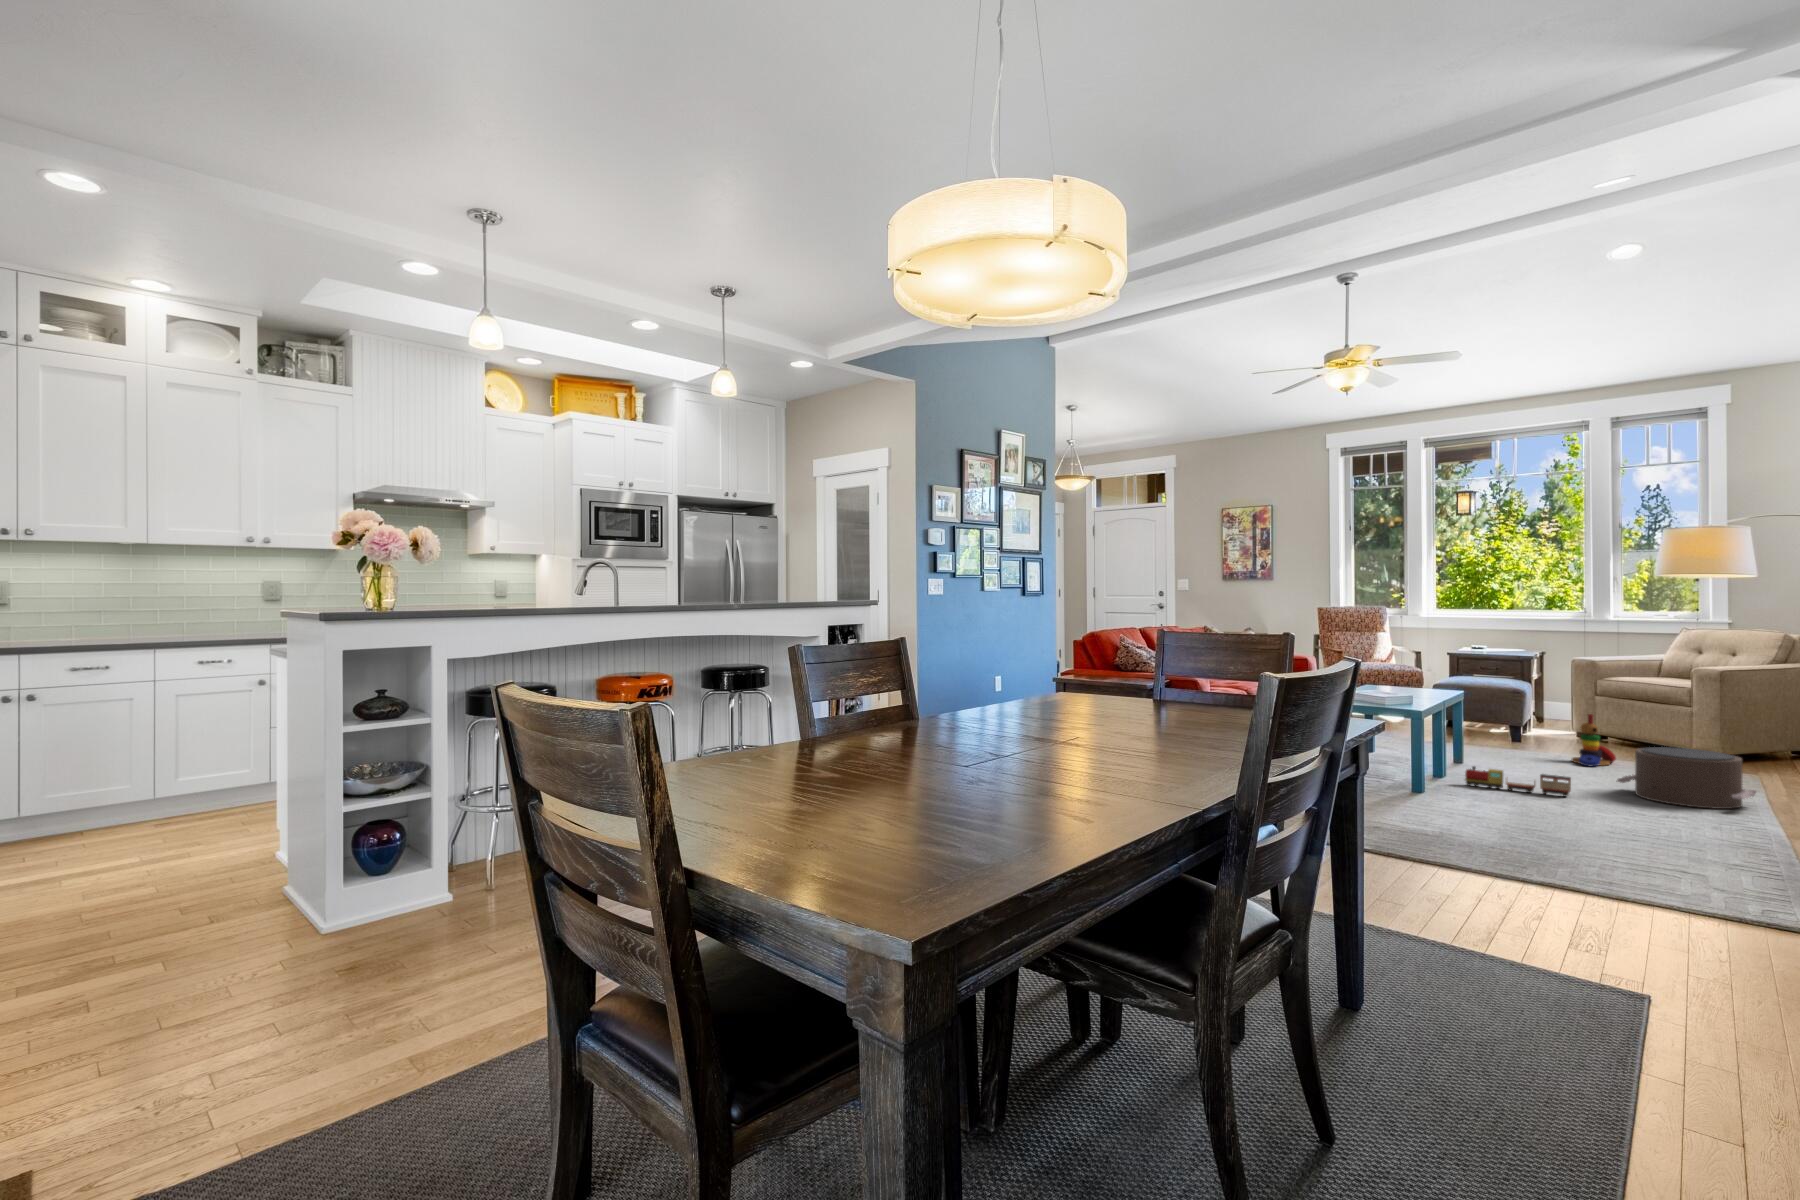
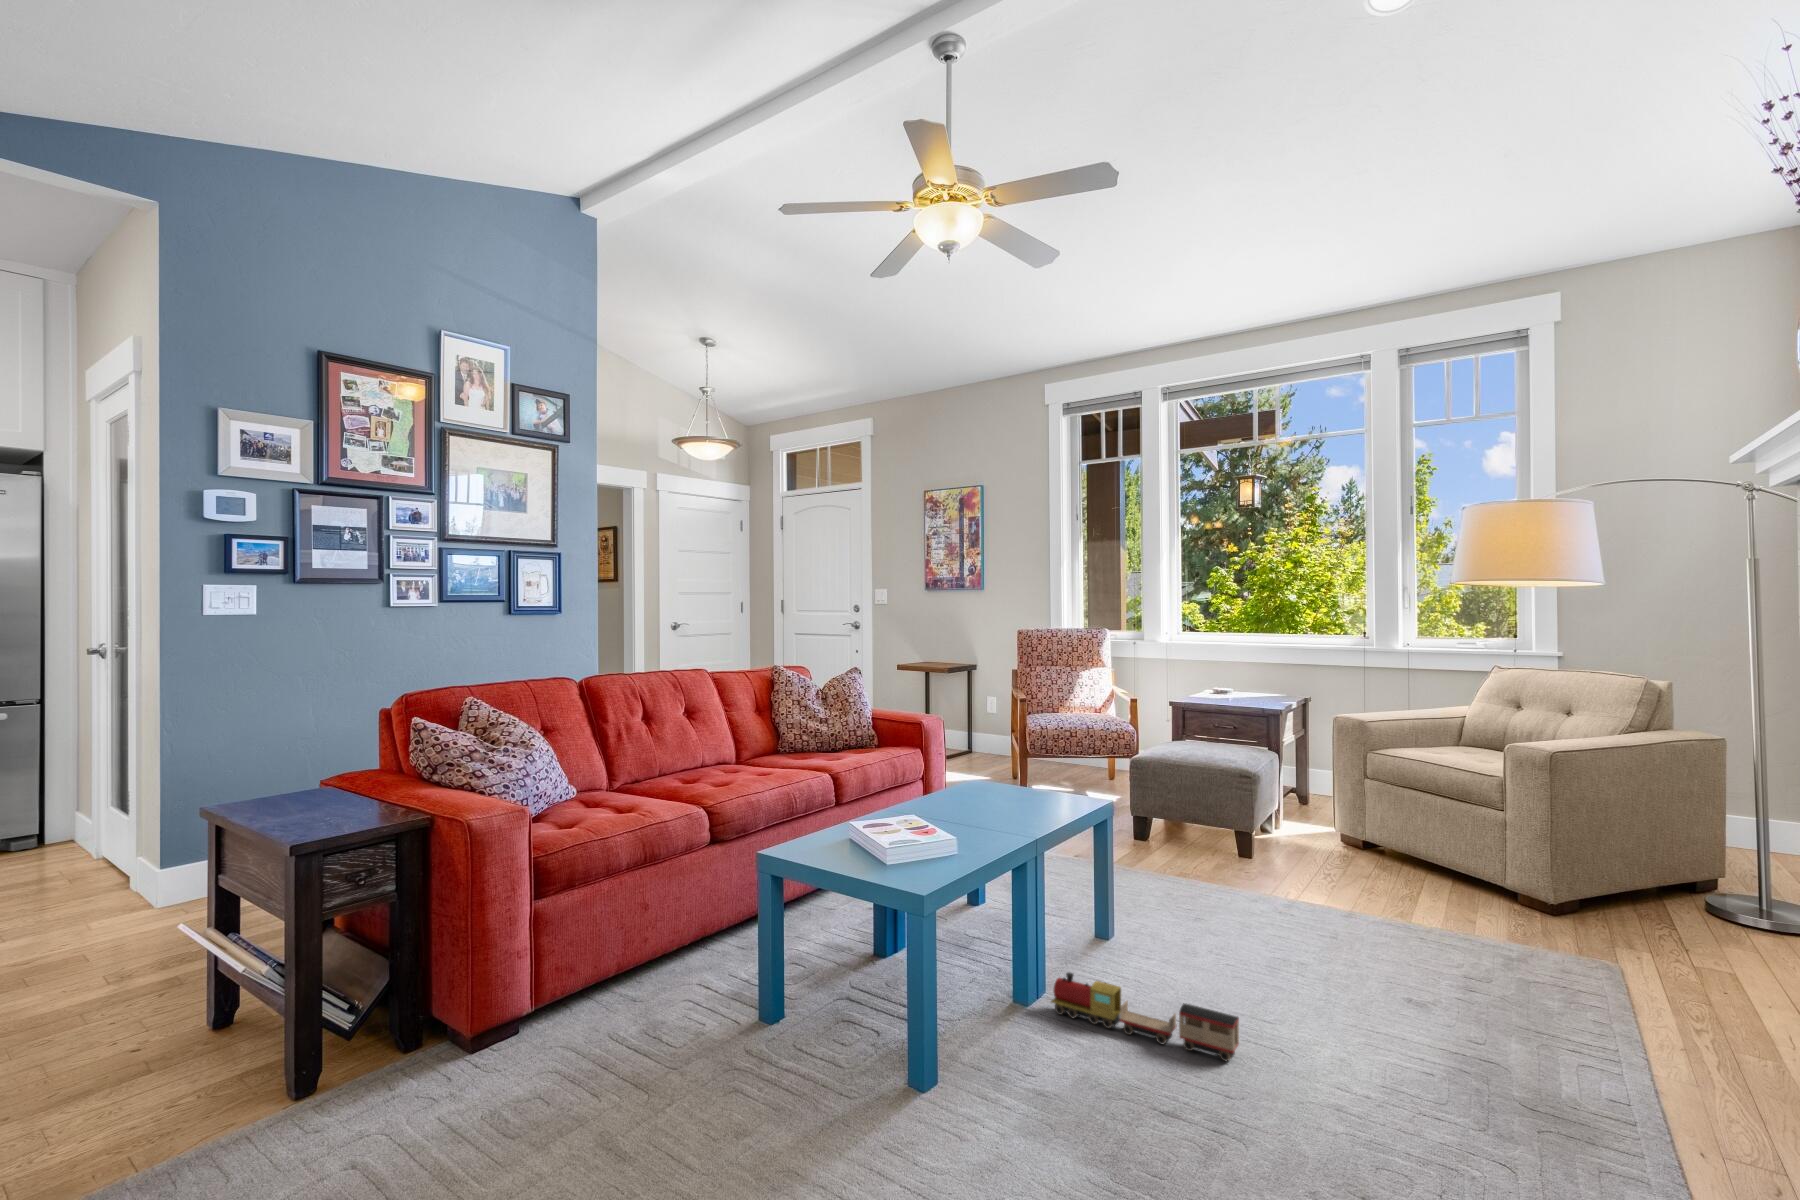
stacking toy: present [1572,714,1616,766] -> none [1303,828,1374,929]
pouf: present [1617,747,1756,809] -> none [1333,934,1610,1113]

